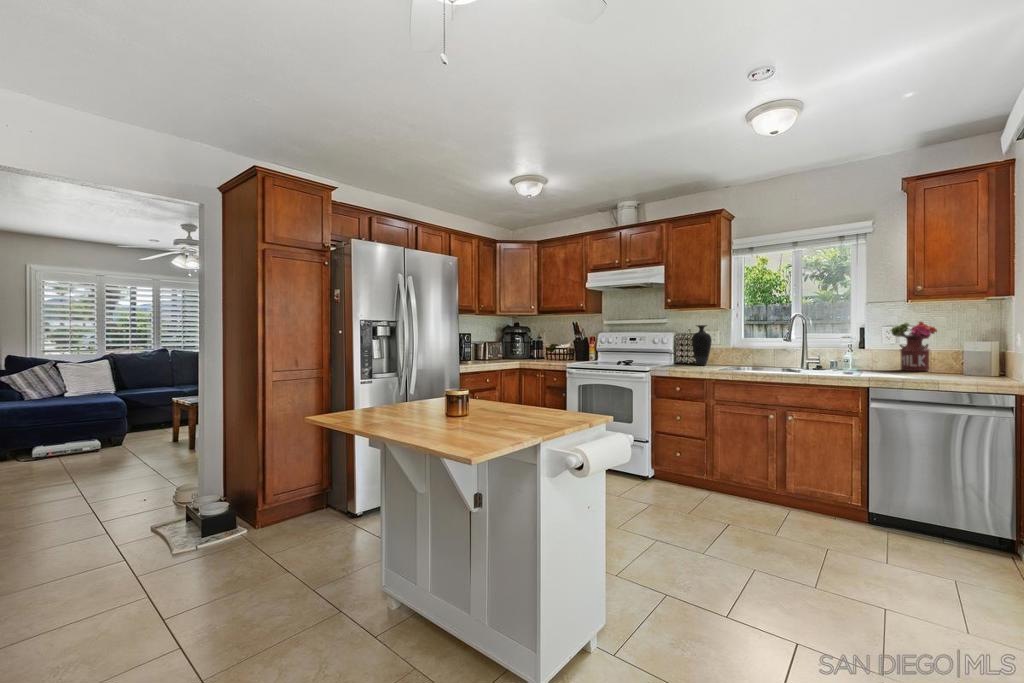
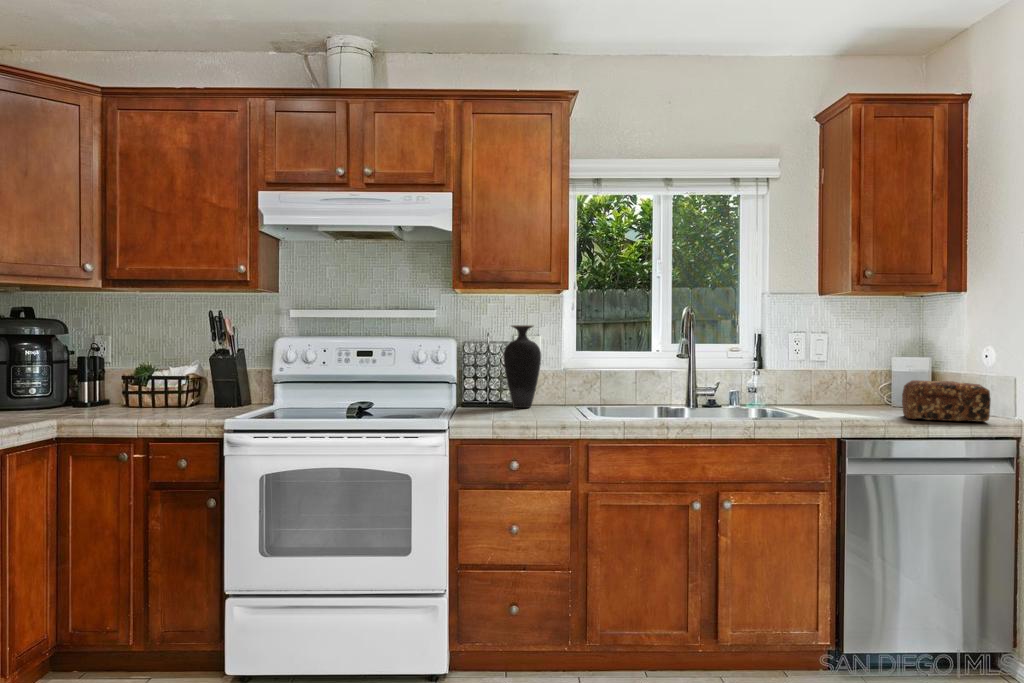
flower arrangement: present [891,321,937,371] -> none [802,325,859,404]
bread loaf: none [929,355,1002,381] -> present [902,380,991,422]

